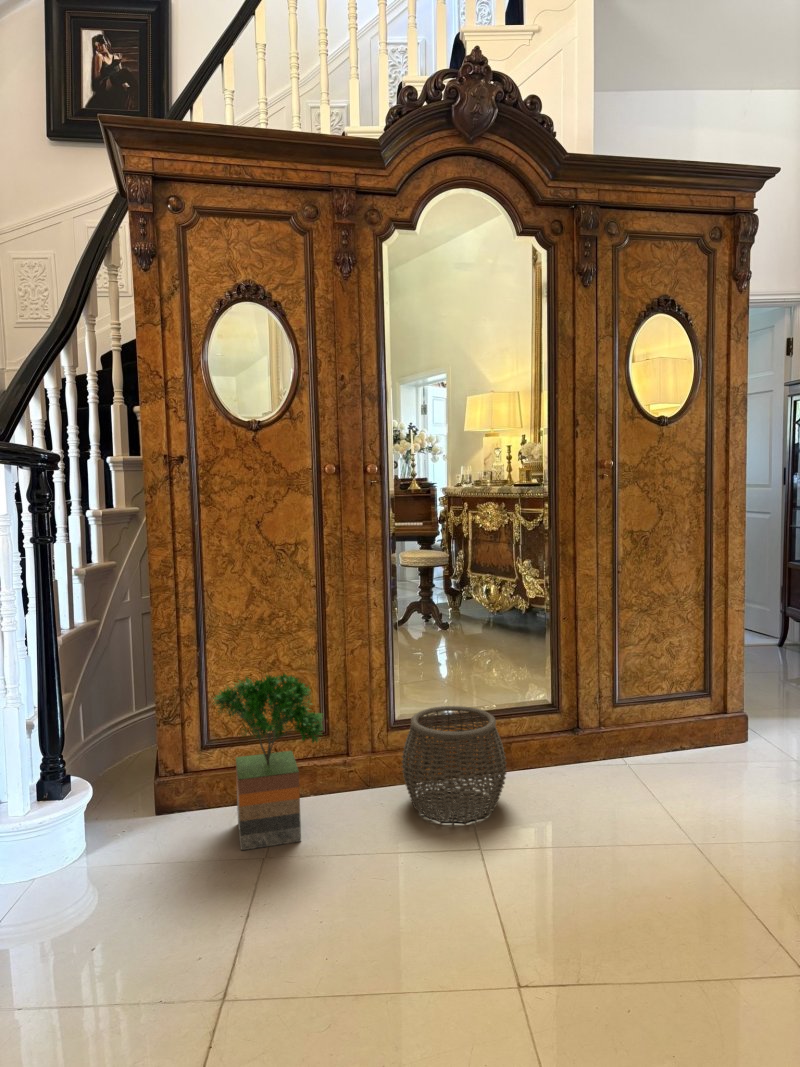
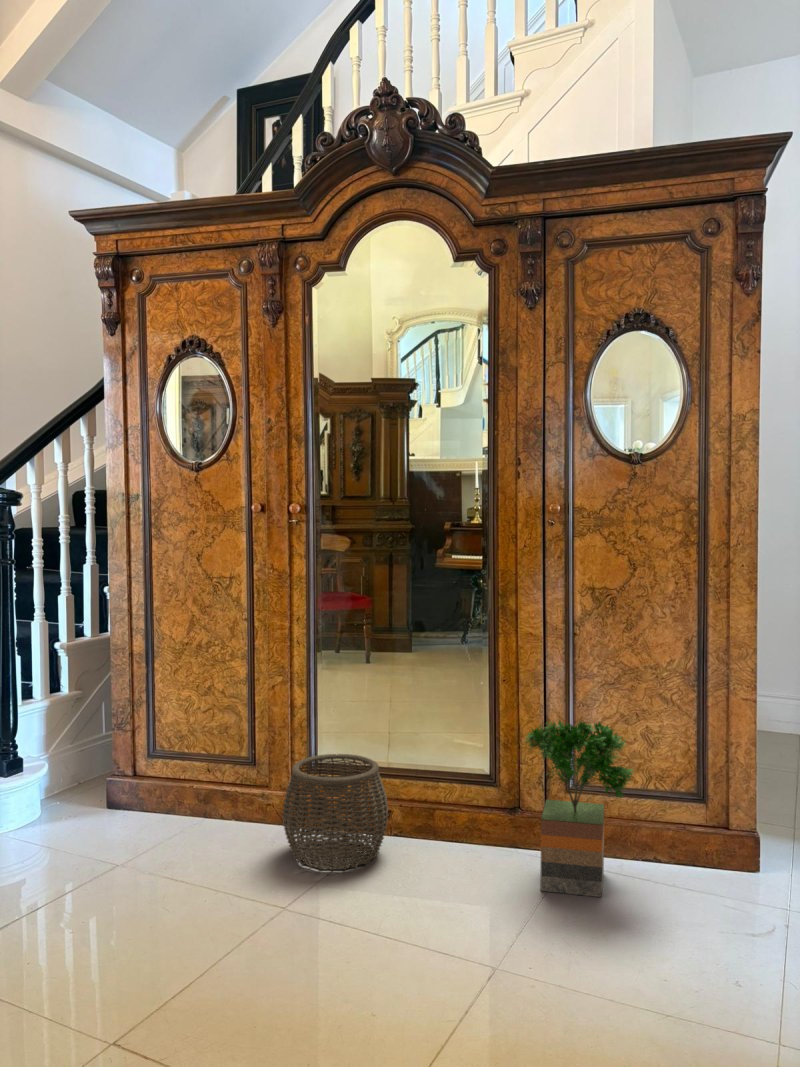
potted tree: present [214,674,322,850] -> present [524,720,634,897]

